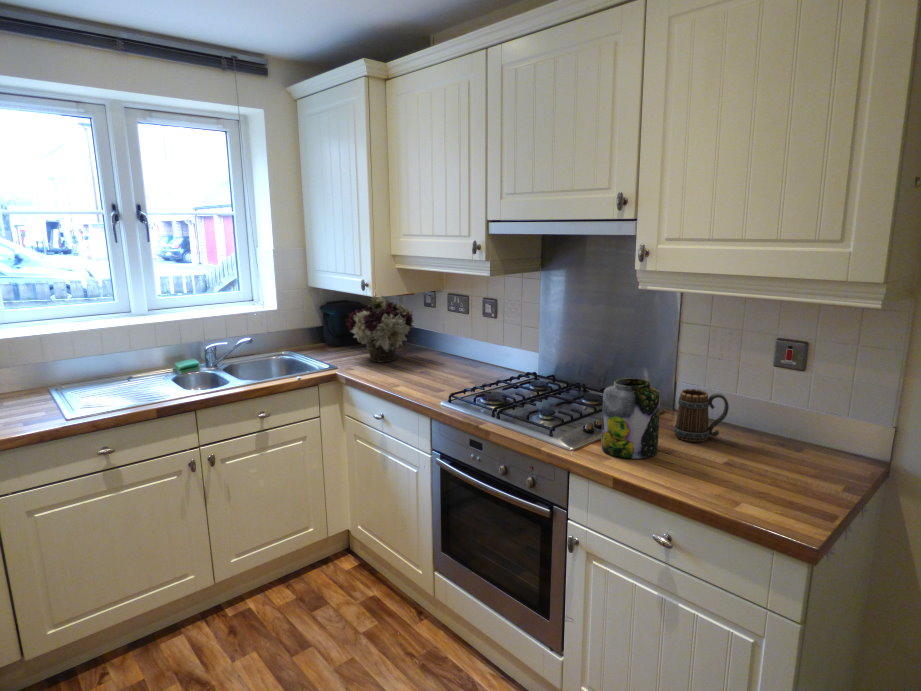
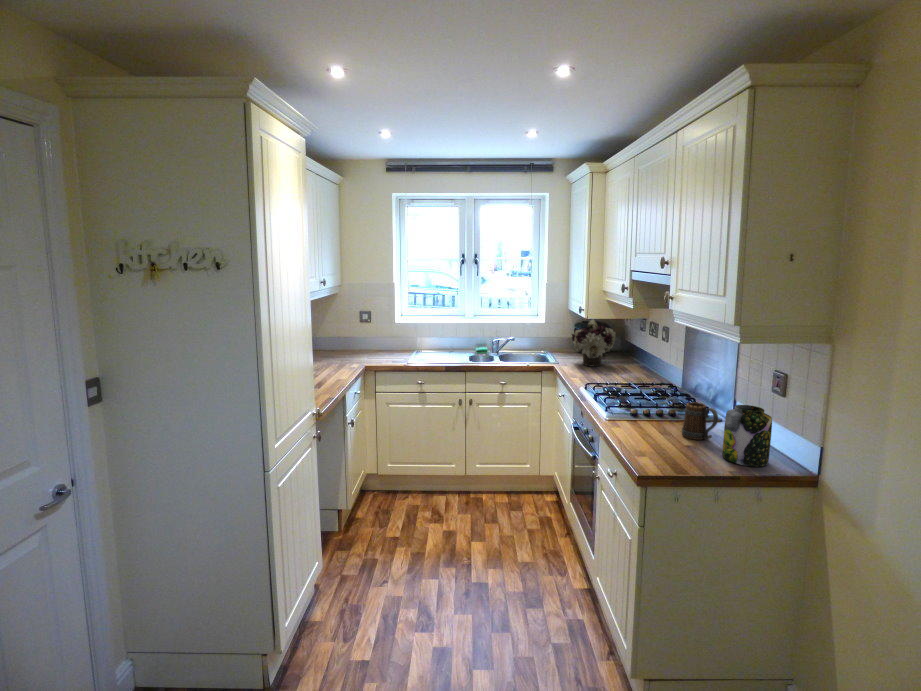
jar: present [601,378,660,458] -> present [722,405,772,467]

